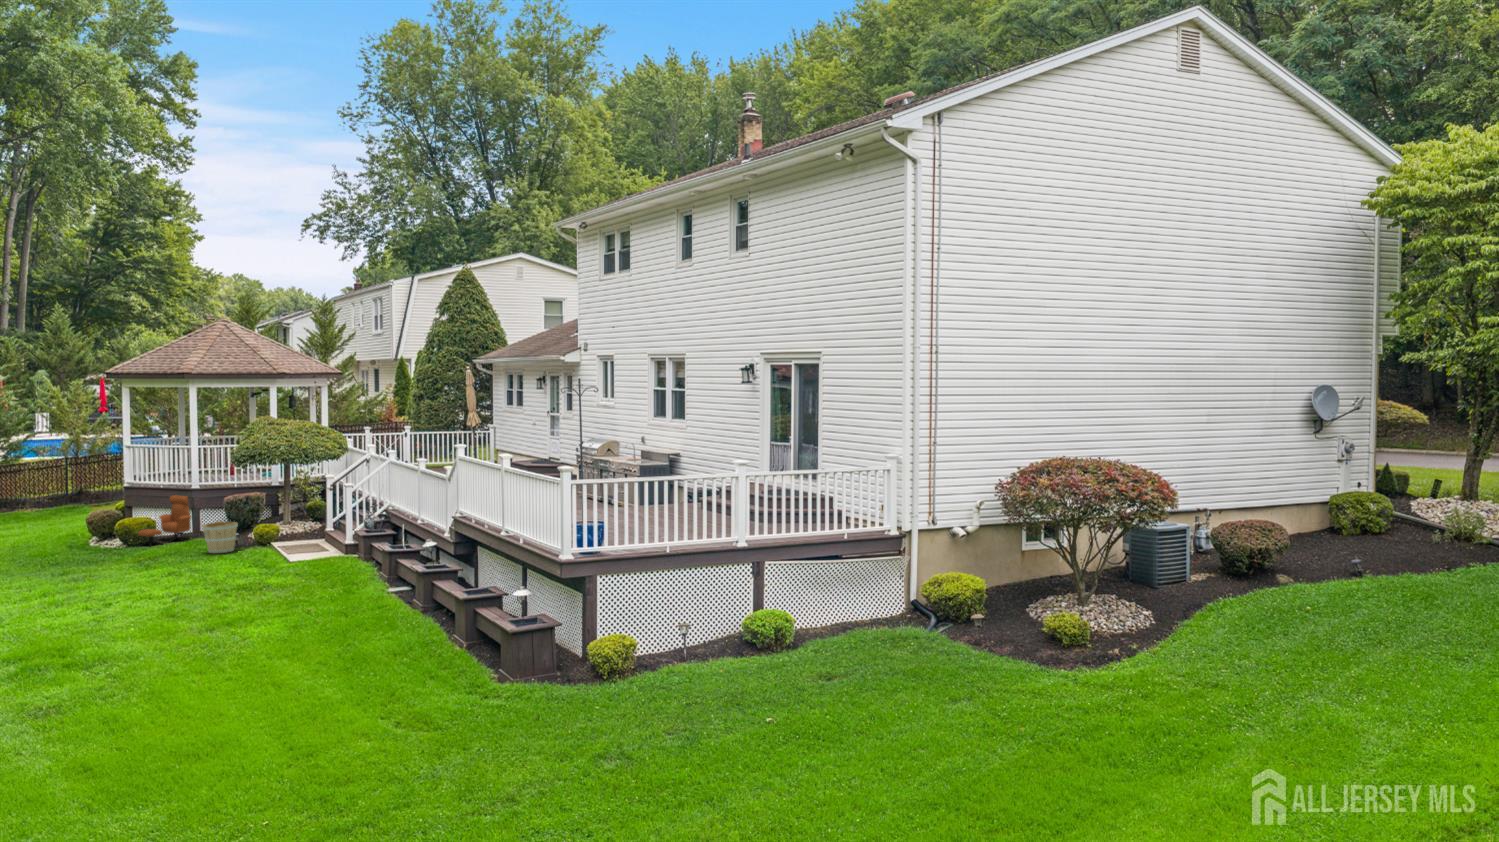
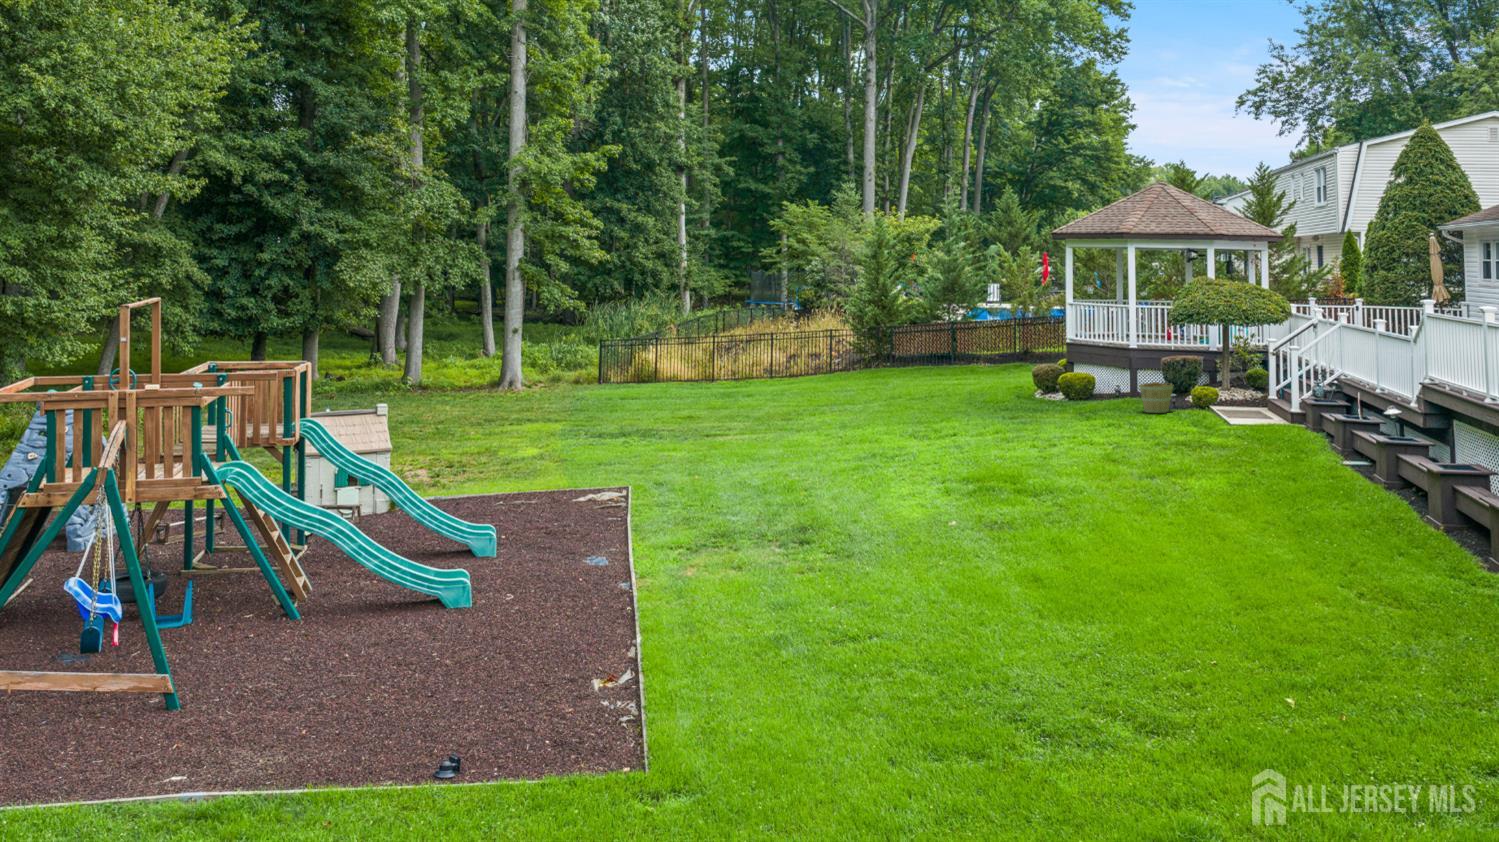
lounge chair: present [138,495,191,545] -> none [1079,356,1129,402]

